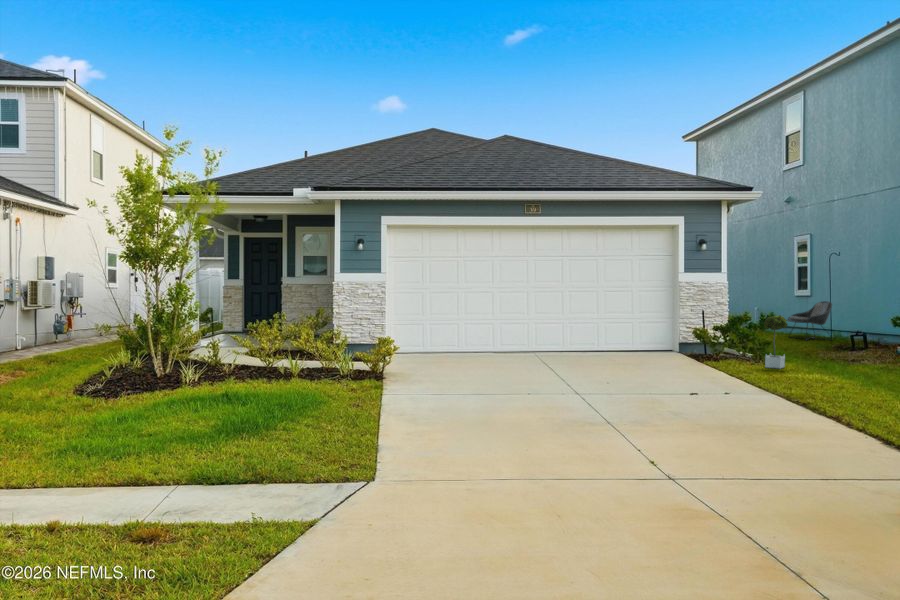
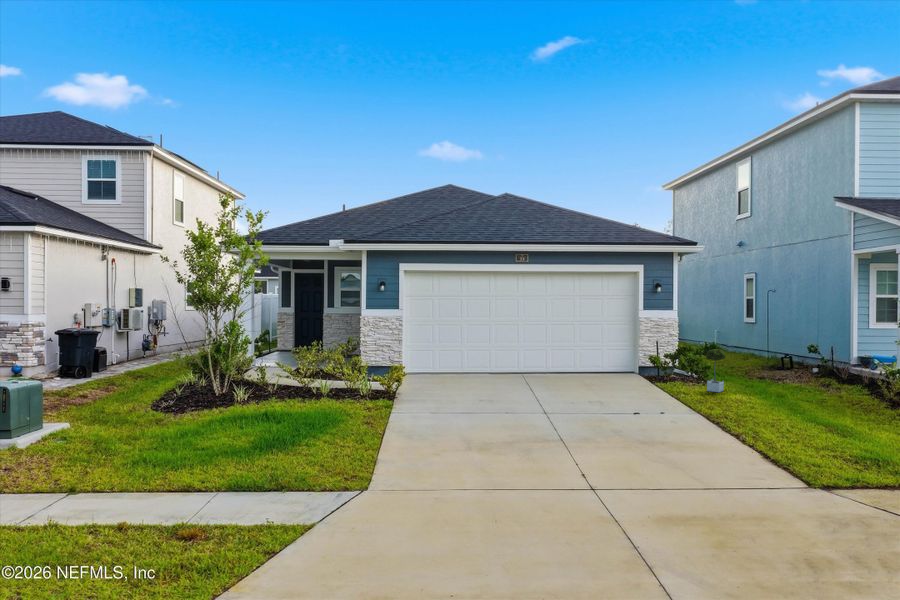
lounge chair: present [787,301,832,340] -> none [739,330,777,364]

